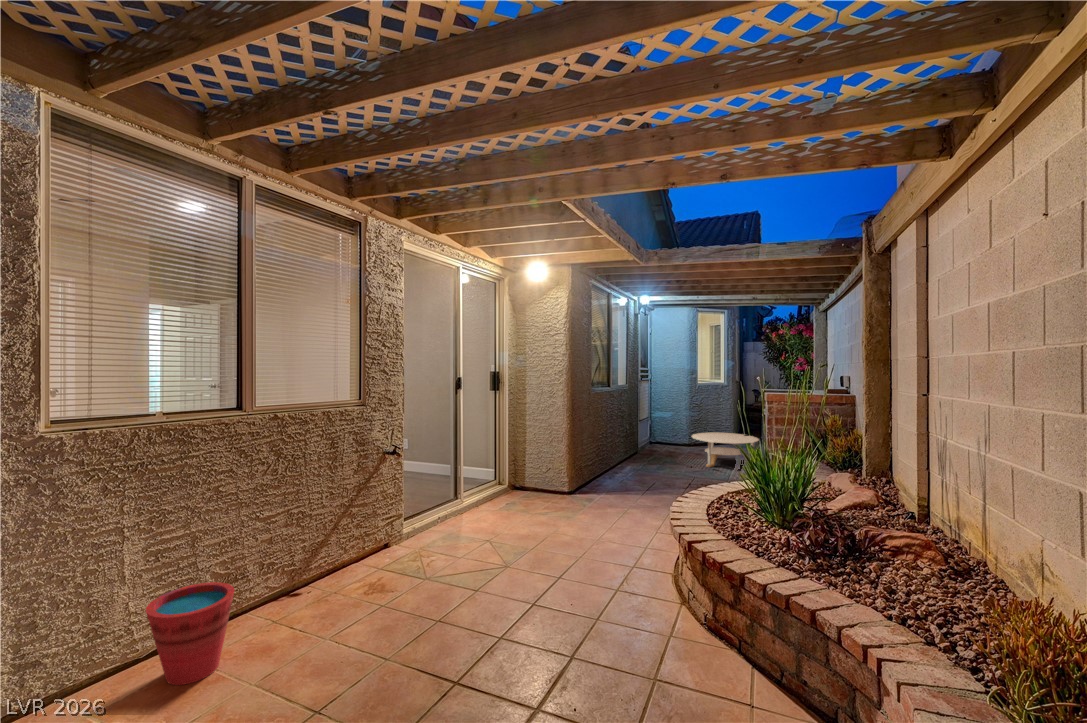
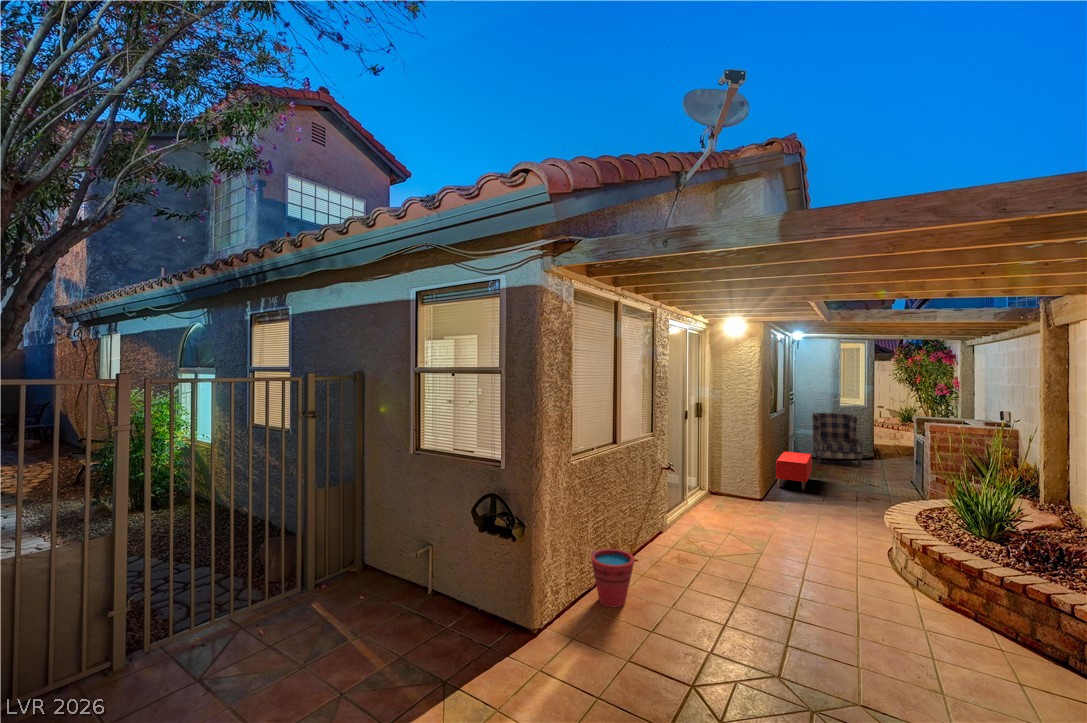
chair: none [665,389,713,448] -> present [812,413,862,467]
bench: none [601,432,649,476] -> present [776,452,812,490]
round table: present [692,432,759,467] -> none [850,455,917,486]

